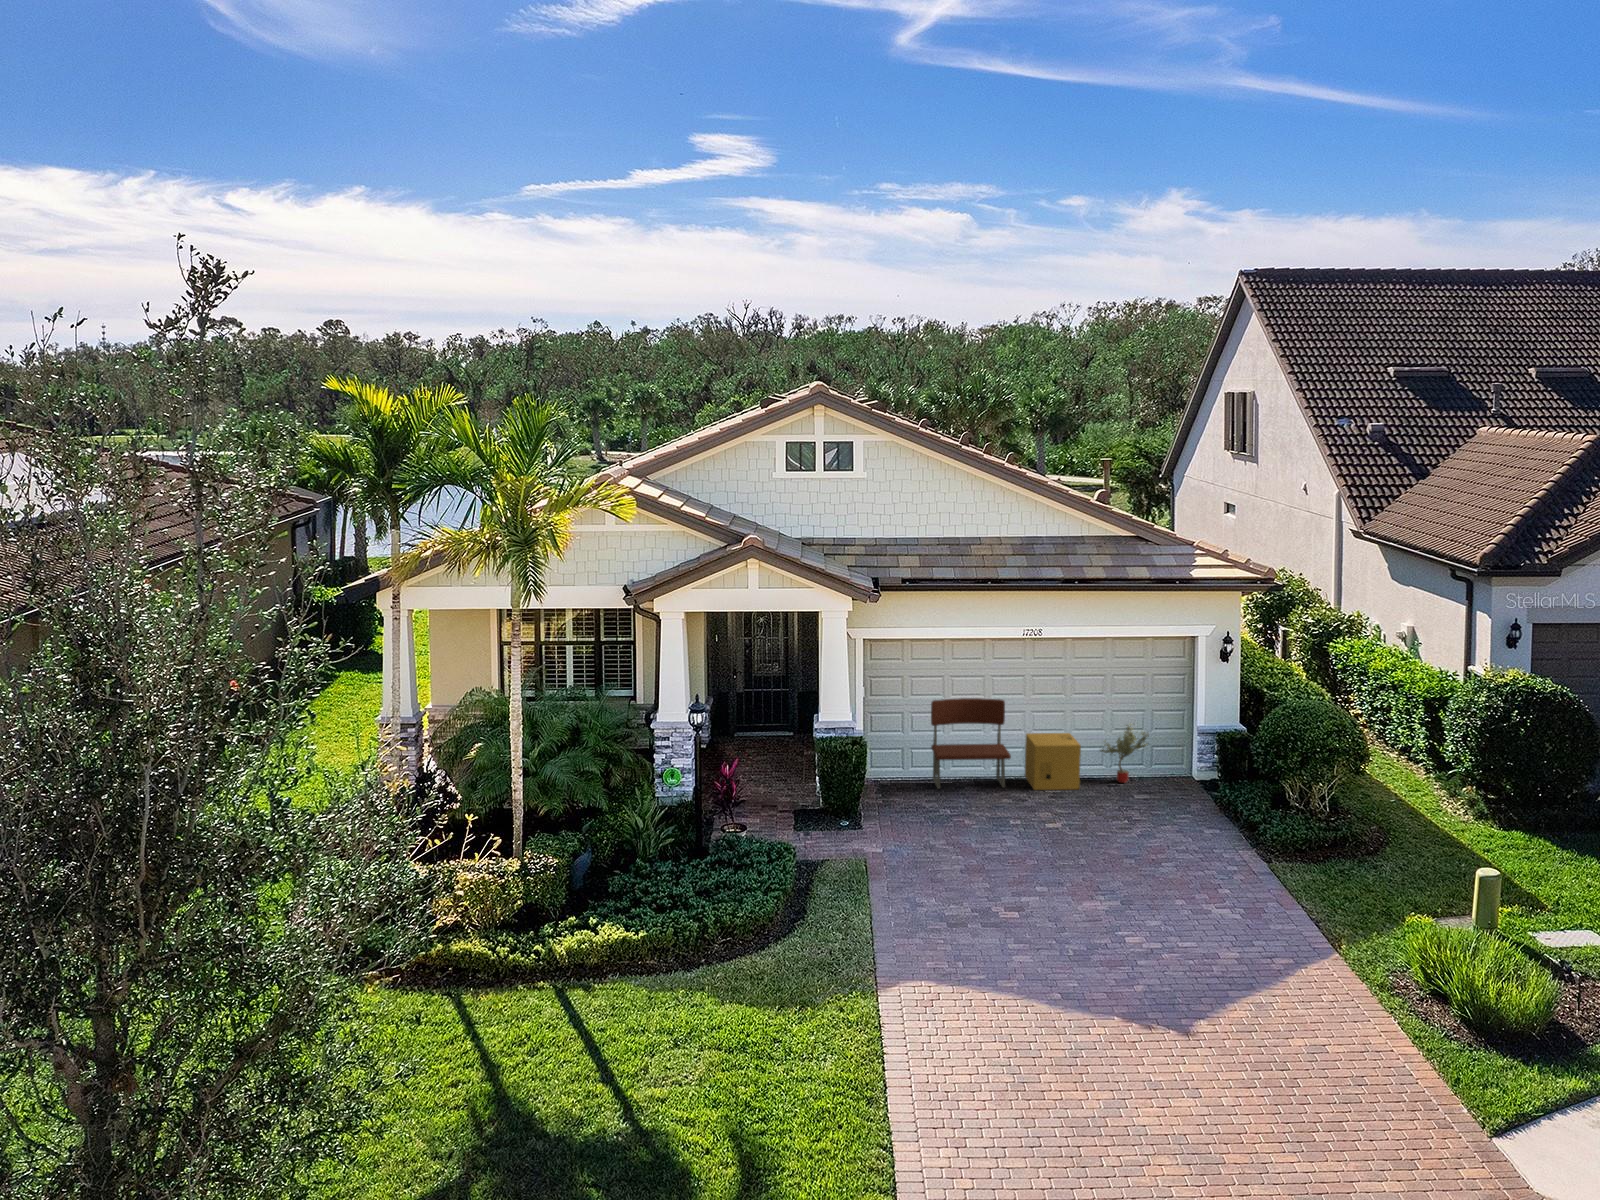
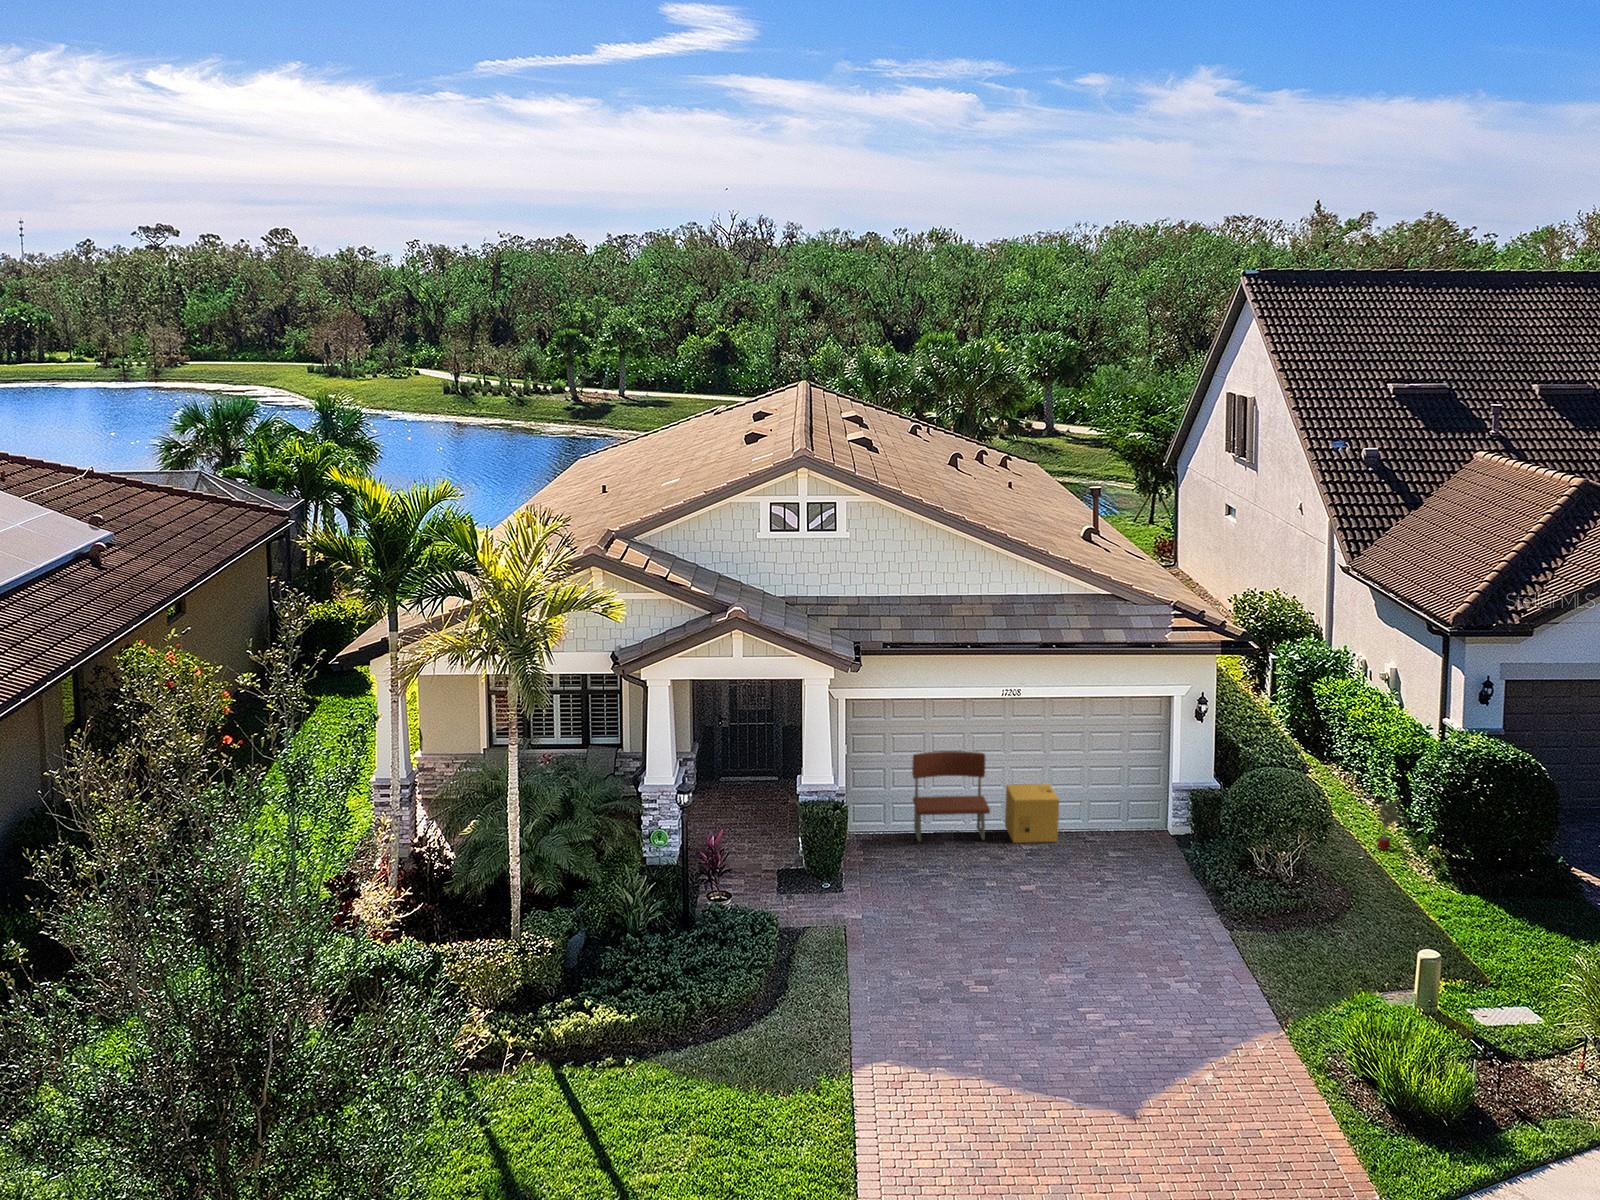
potted tree: present [1100,724,1149,783] -> present [1378,794,1407,850]

